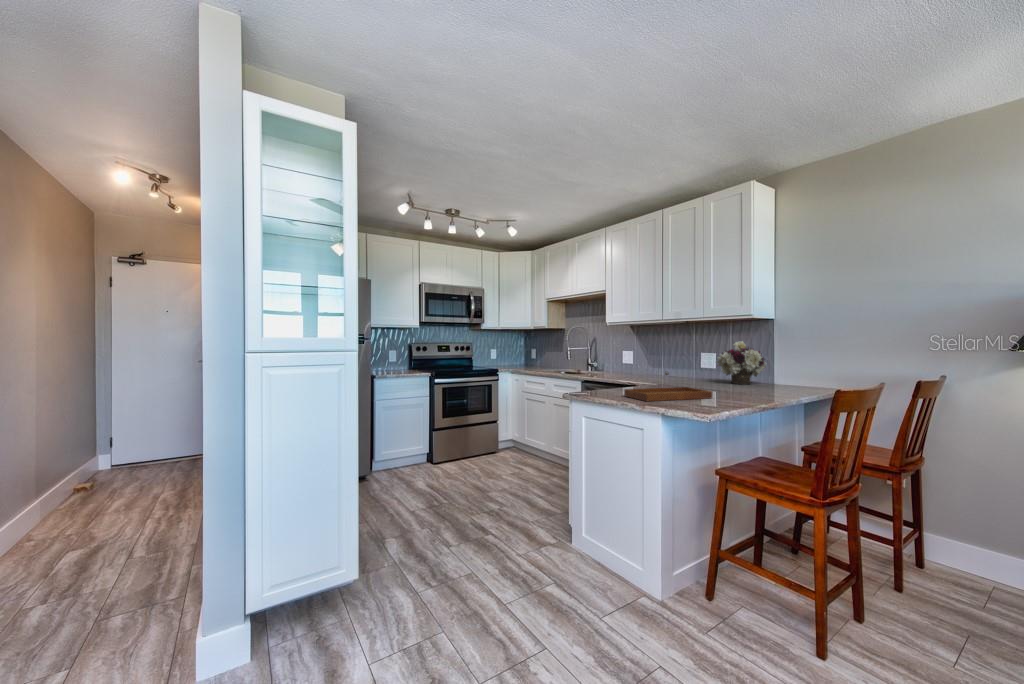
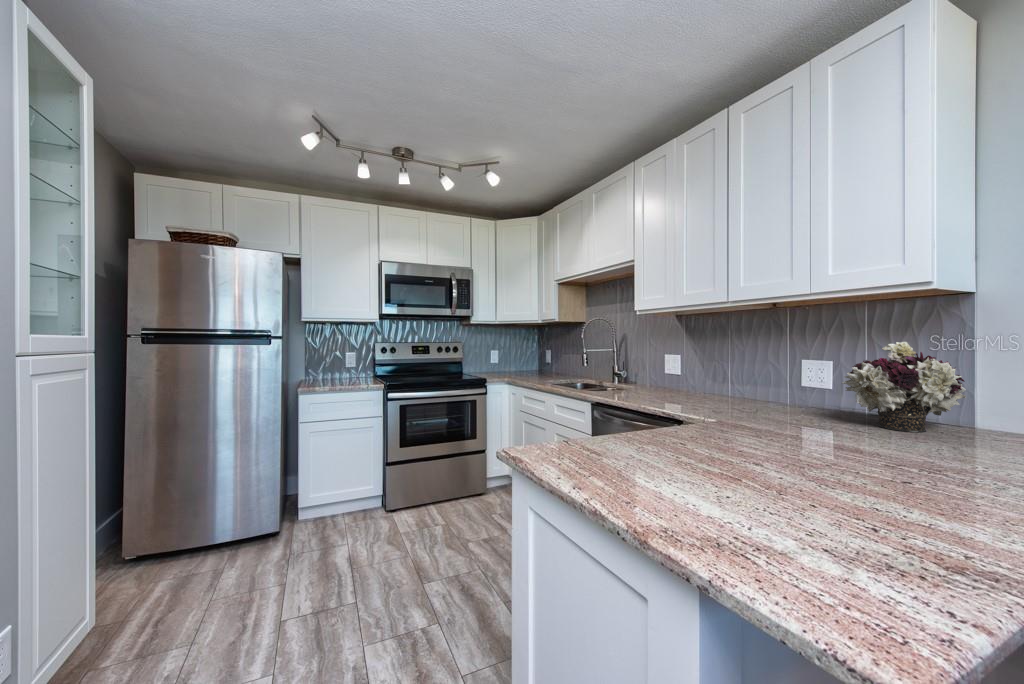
tray: present [624,371,713,401] -> none [629,426,886,530]

